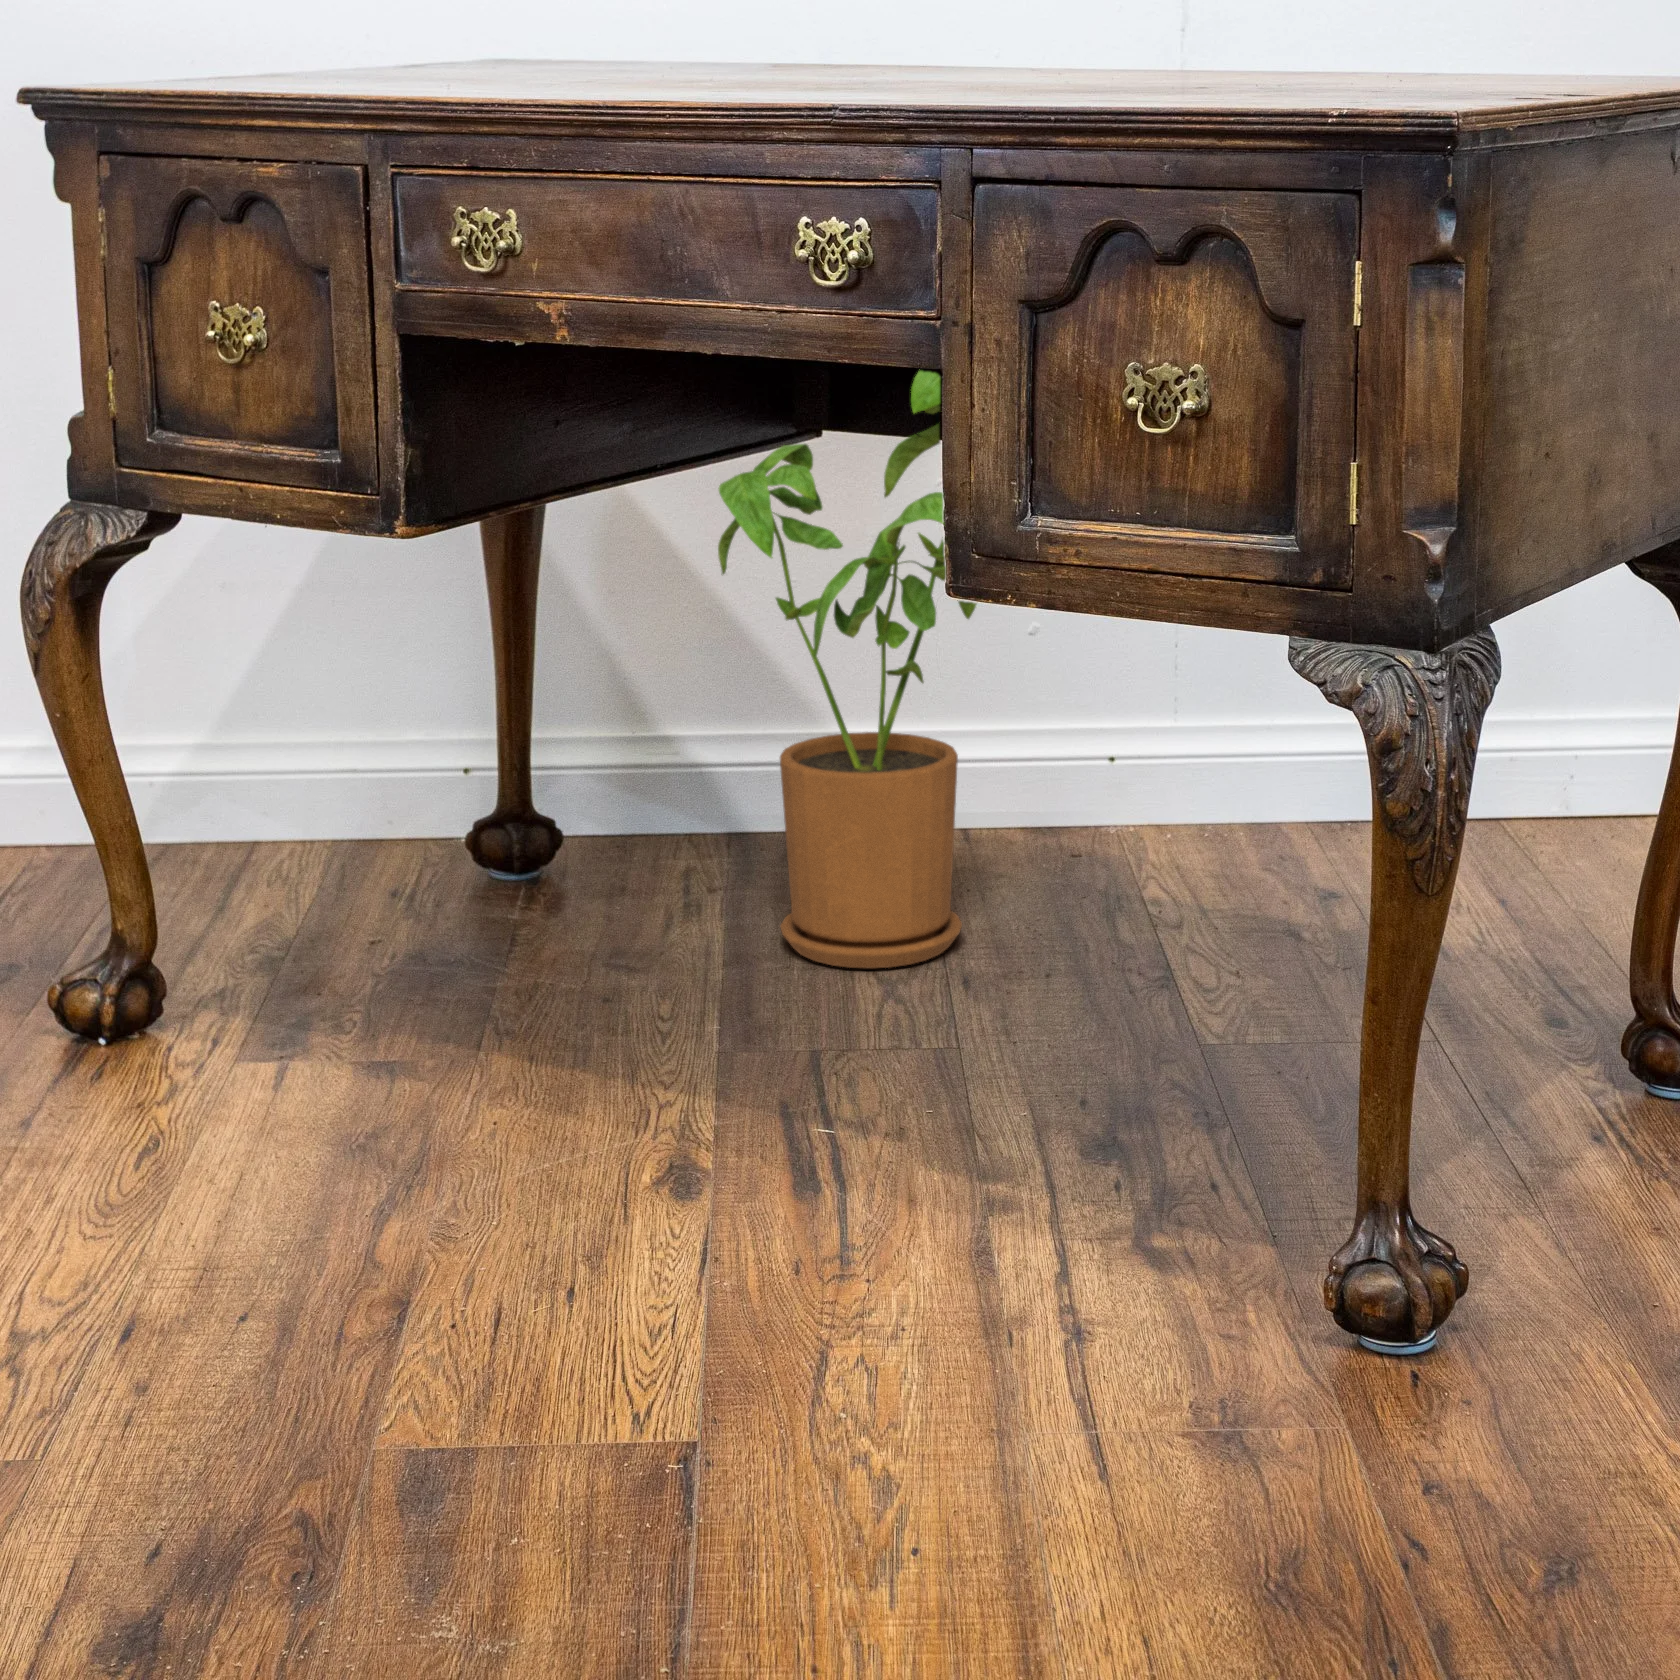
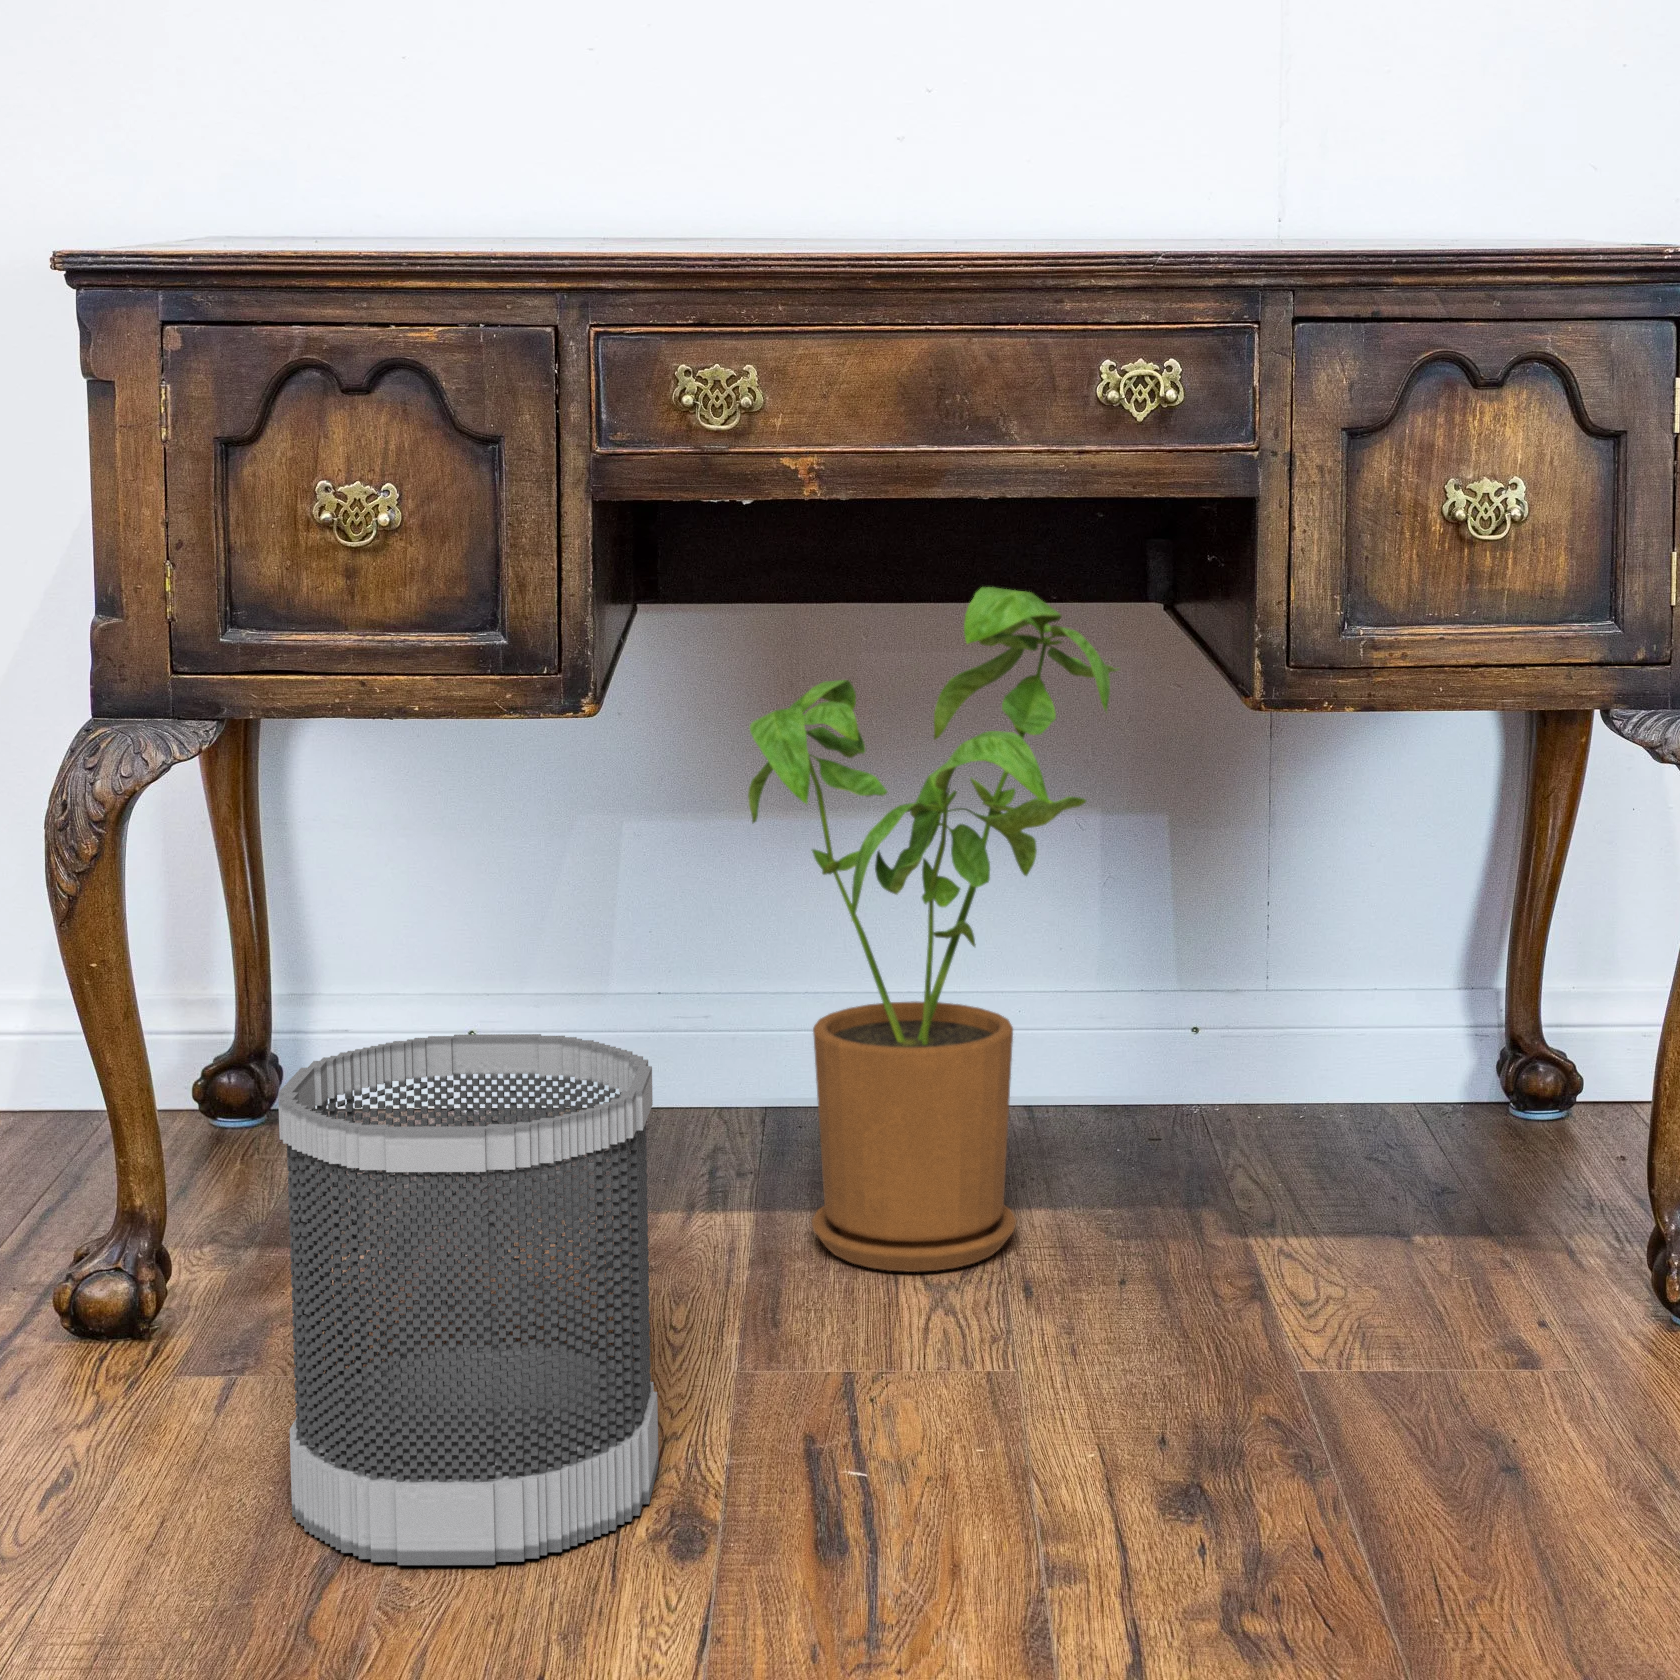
wastebasket: none [328,764,658,1206] -> present [278,1034,659,1565]

